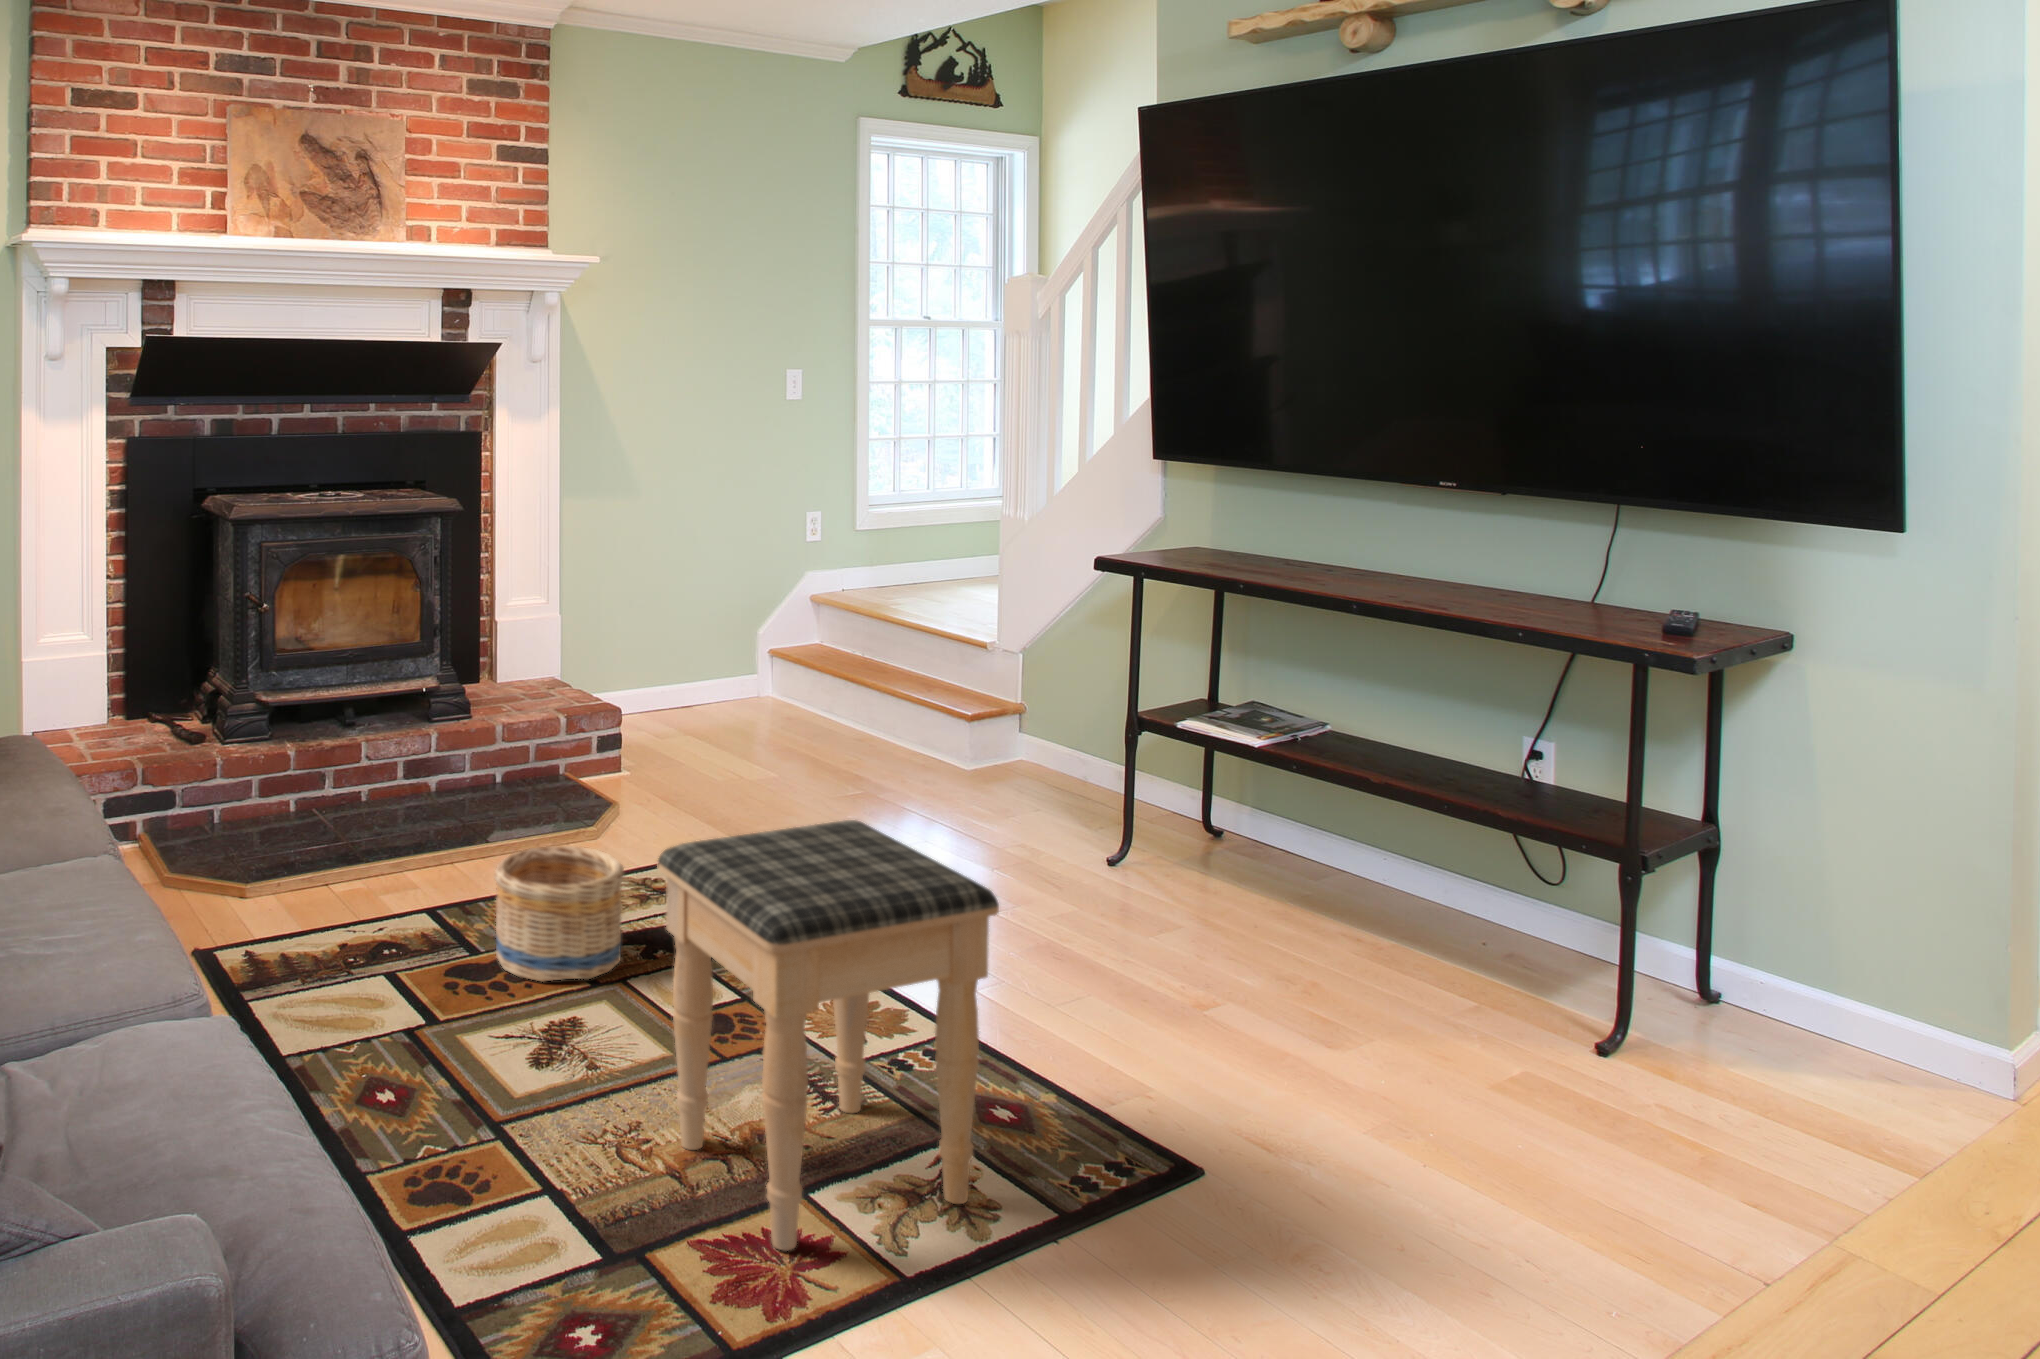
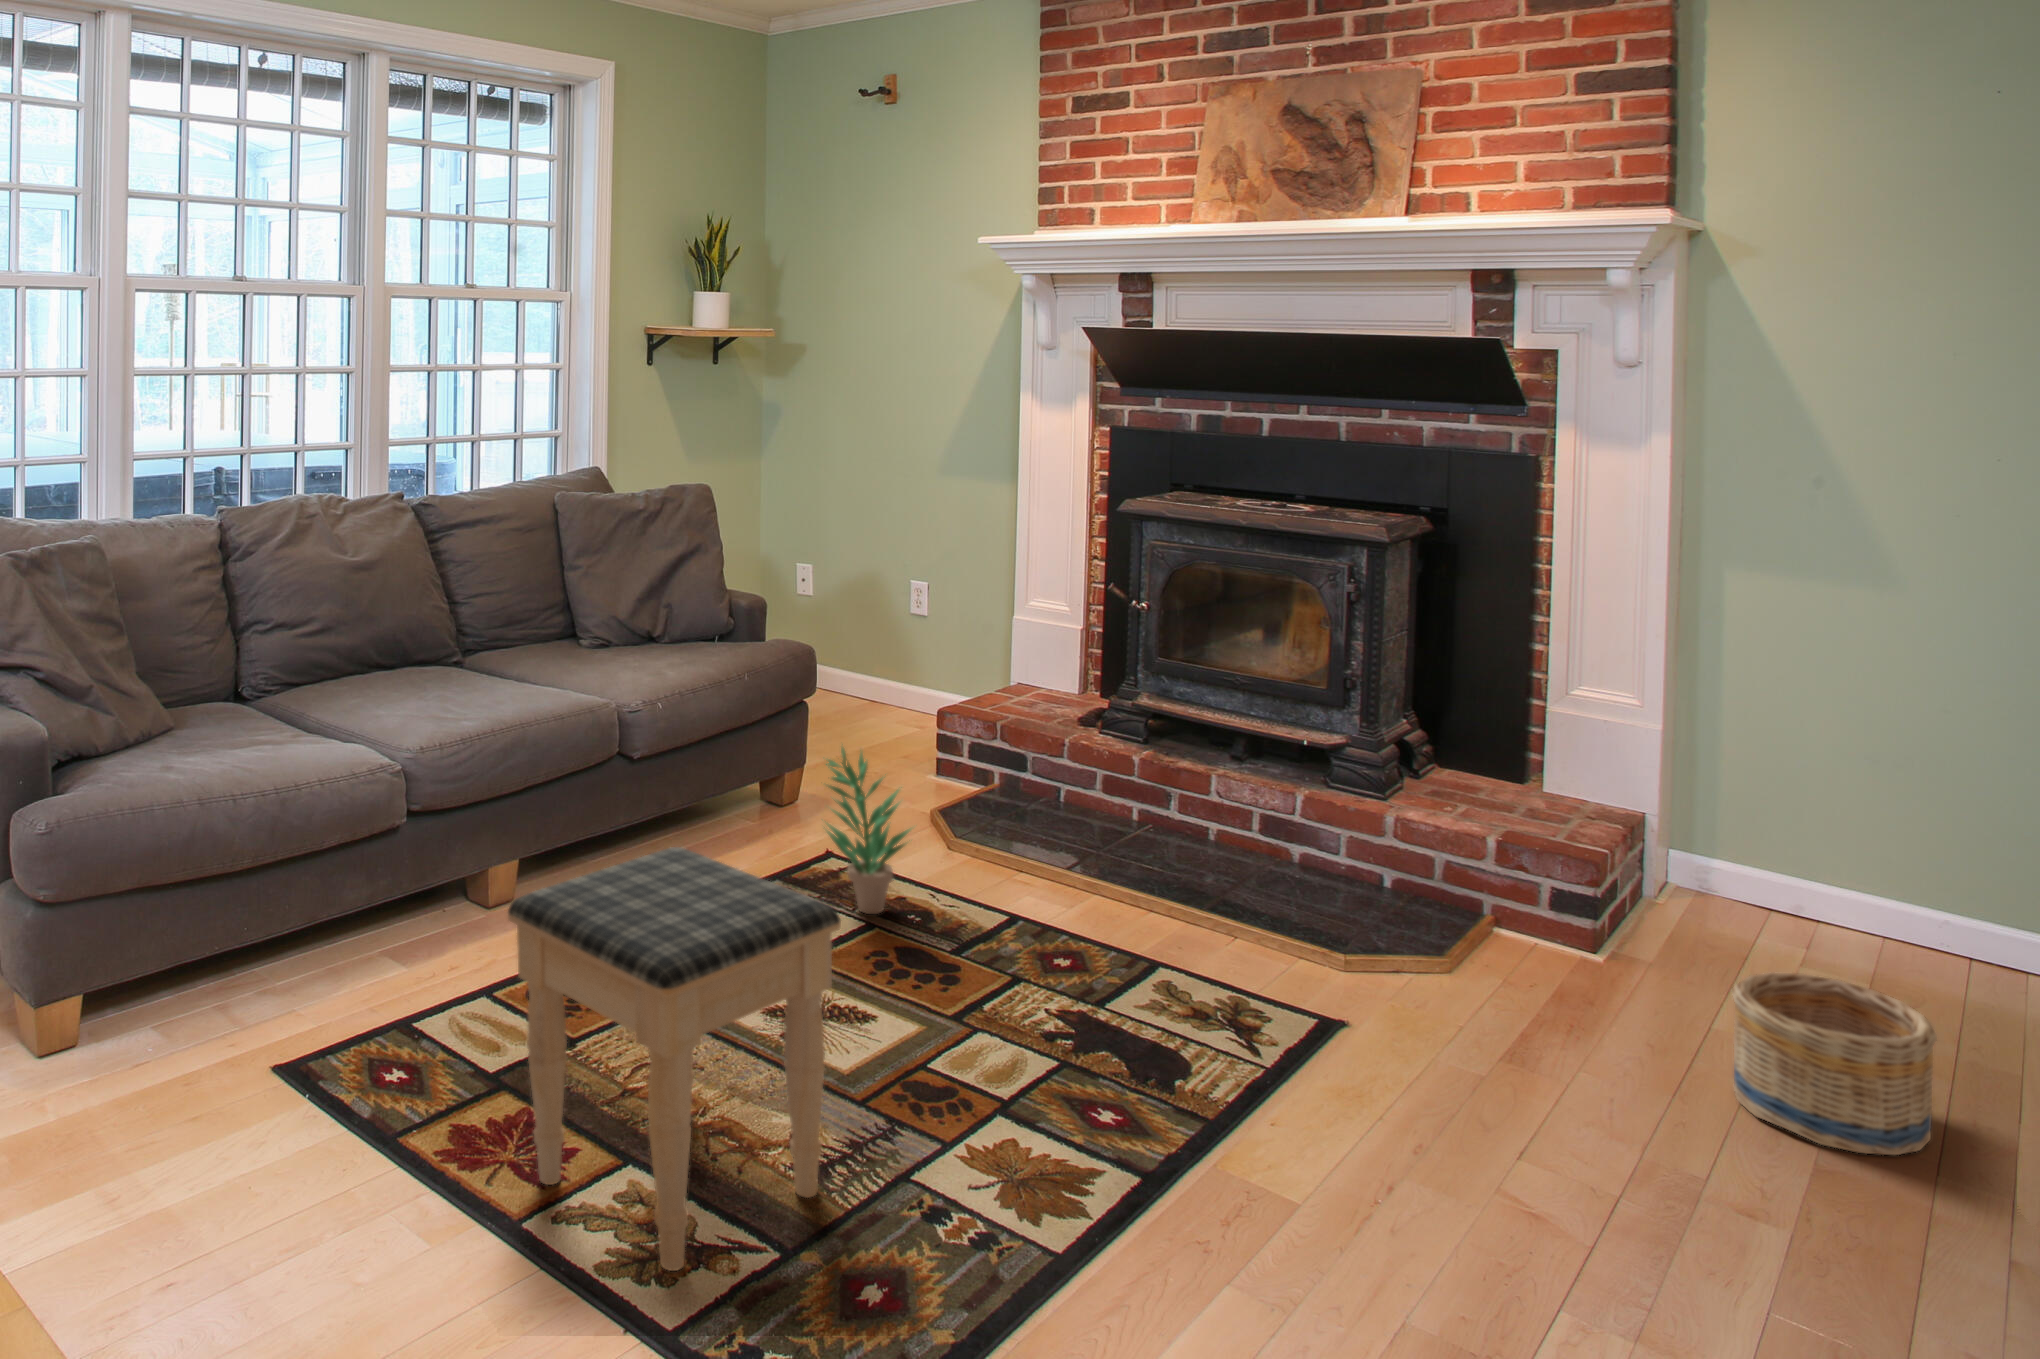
potted plant: none [275,779,374,962] -> present [826,748,911,914]
basket: present [494,846,624,981] -> present [1732,973,1937,1155]

